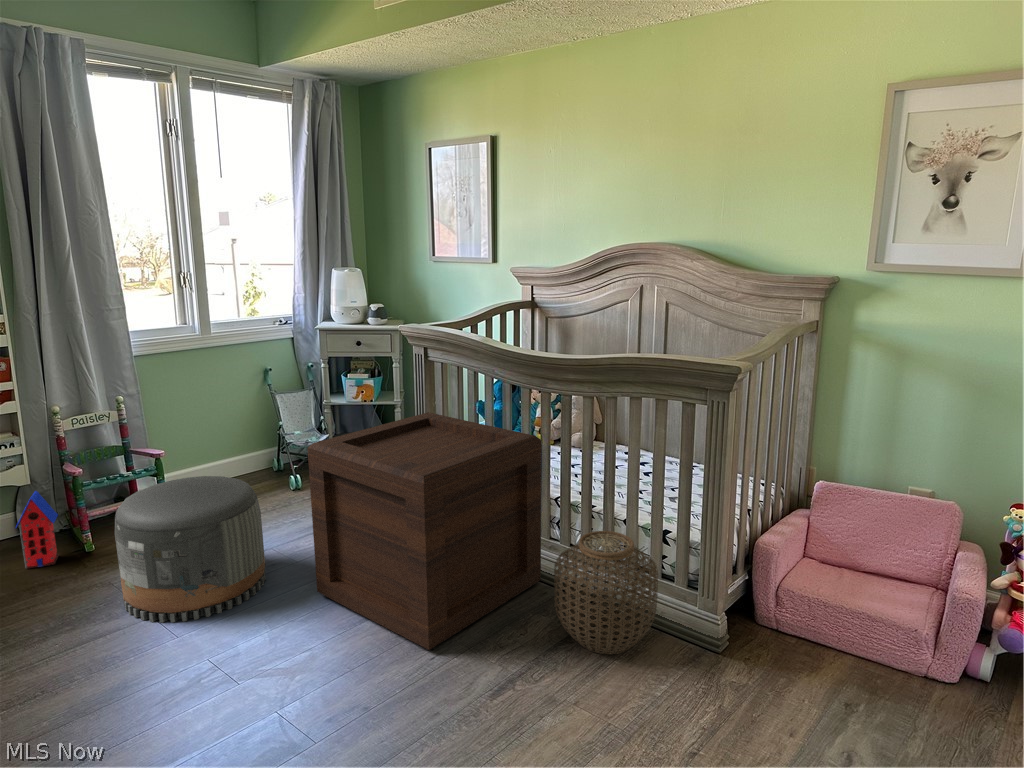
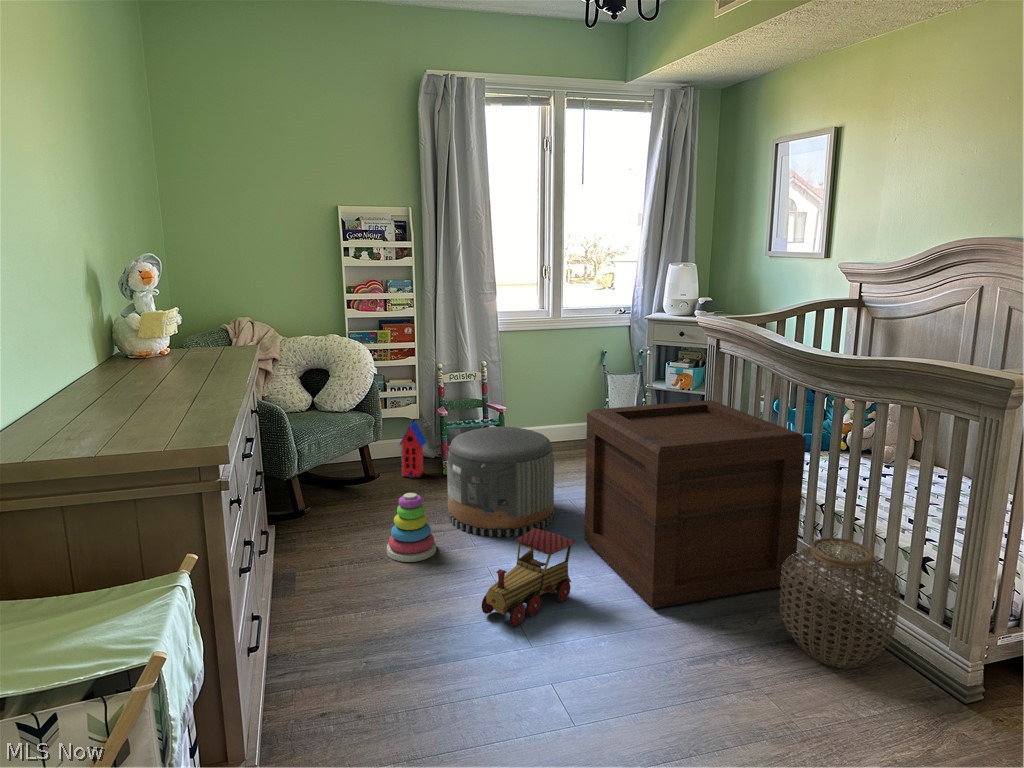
stacking toy: none [50,594,128,693] -> present [387,493,436,562]
toy train: none [235,598,336,729] -> present [481,528,576,626]

